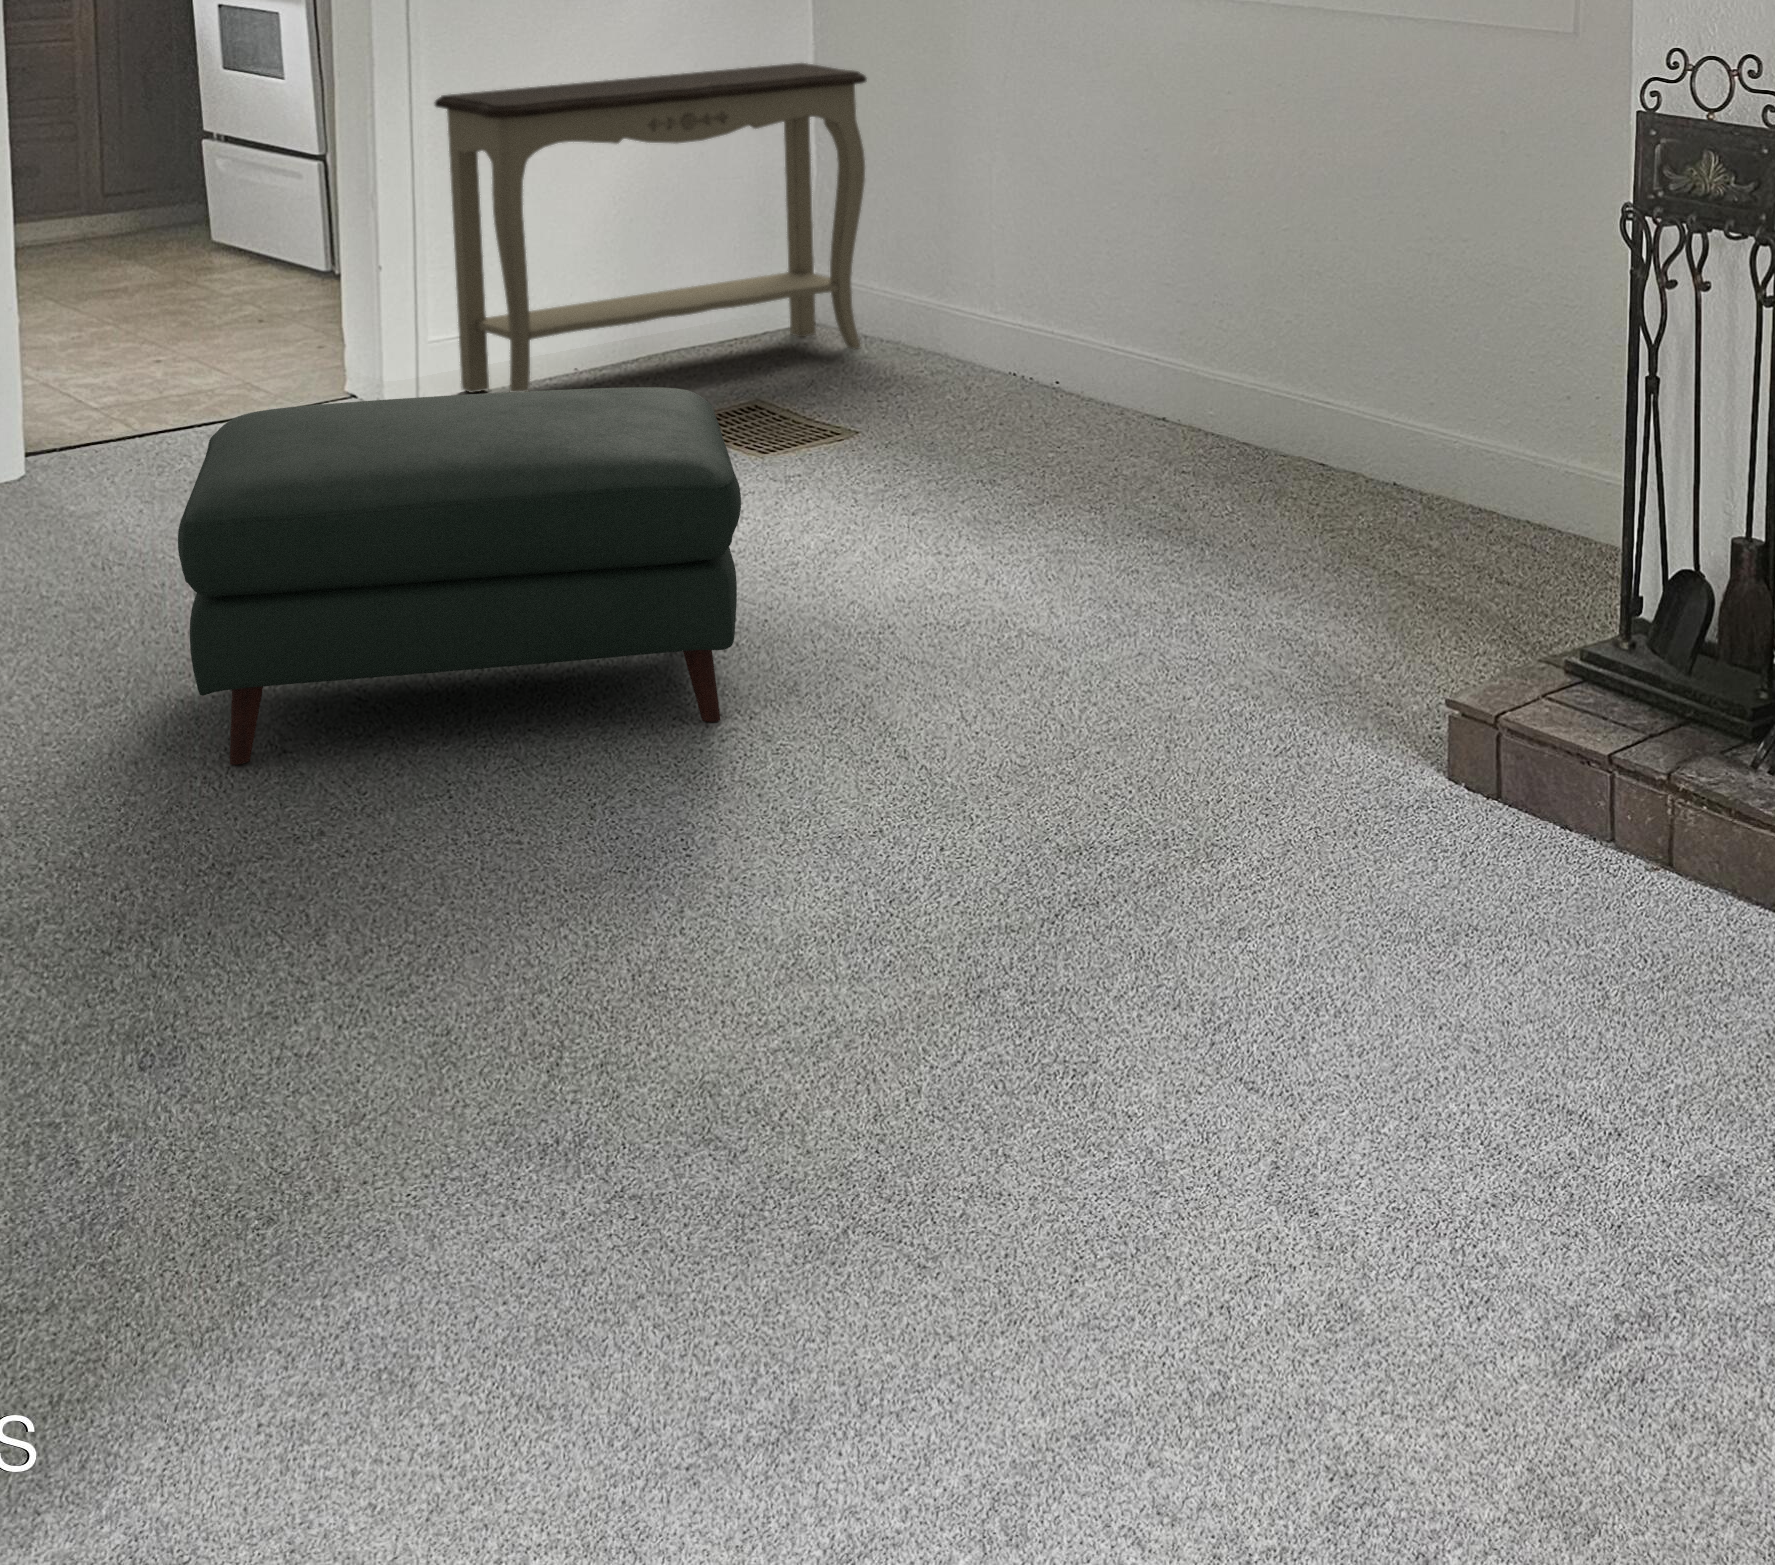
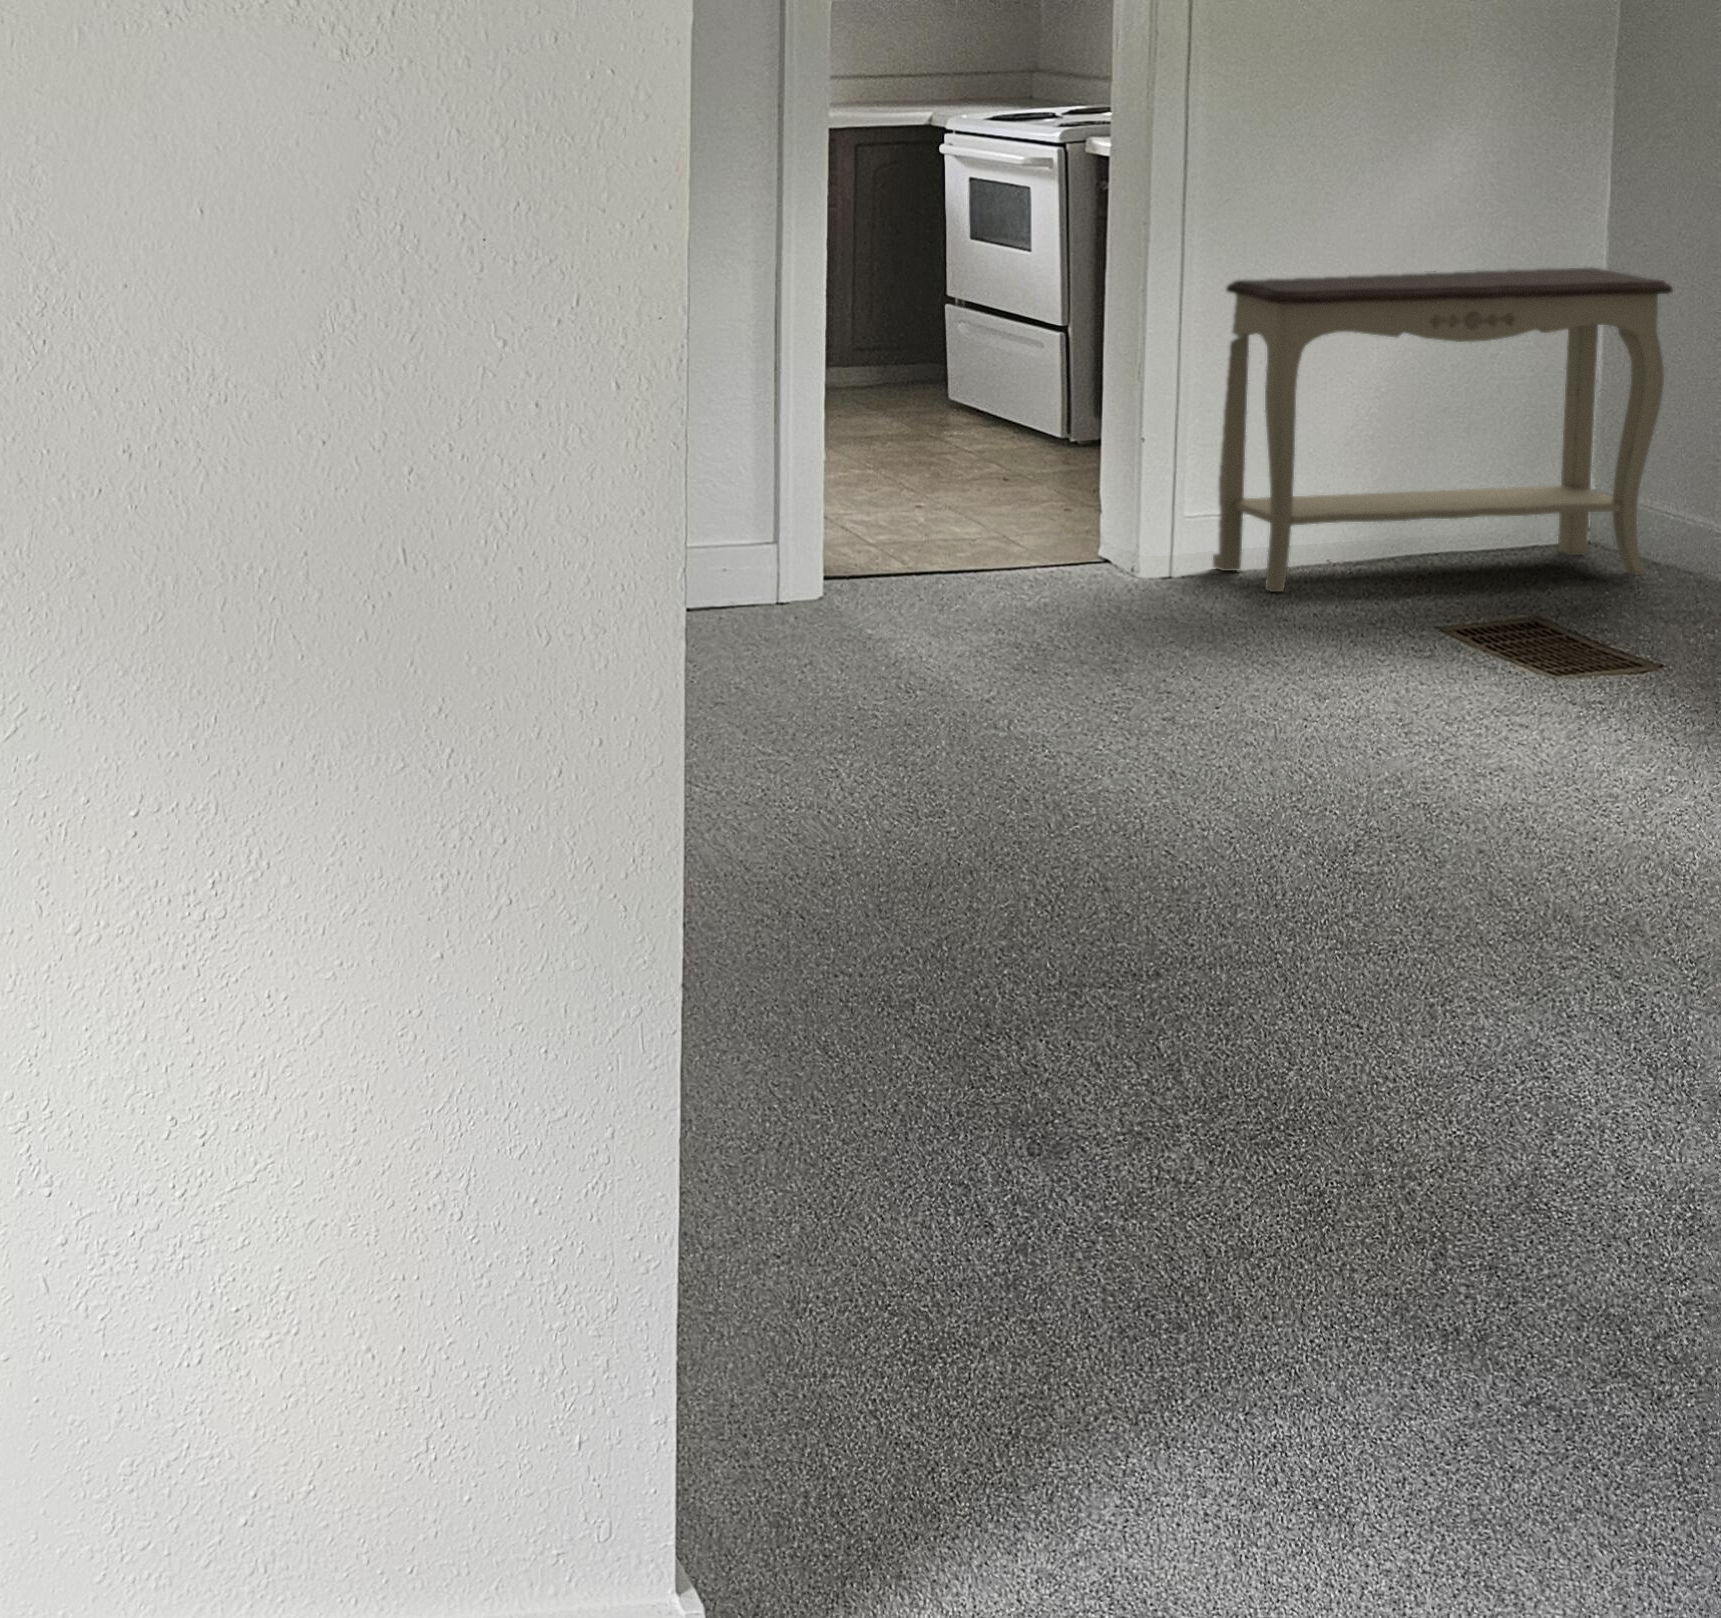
ottoman: present [178,387,741,765] -> none [1030,564,1596,942]

